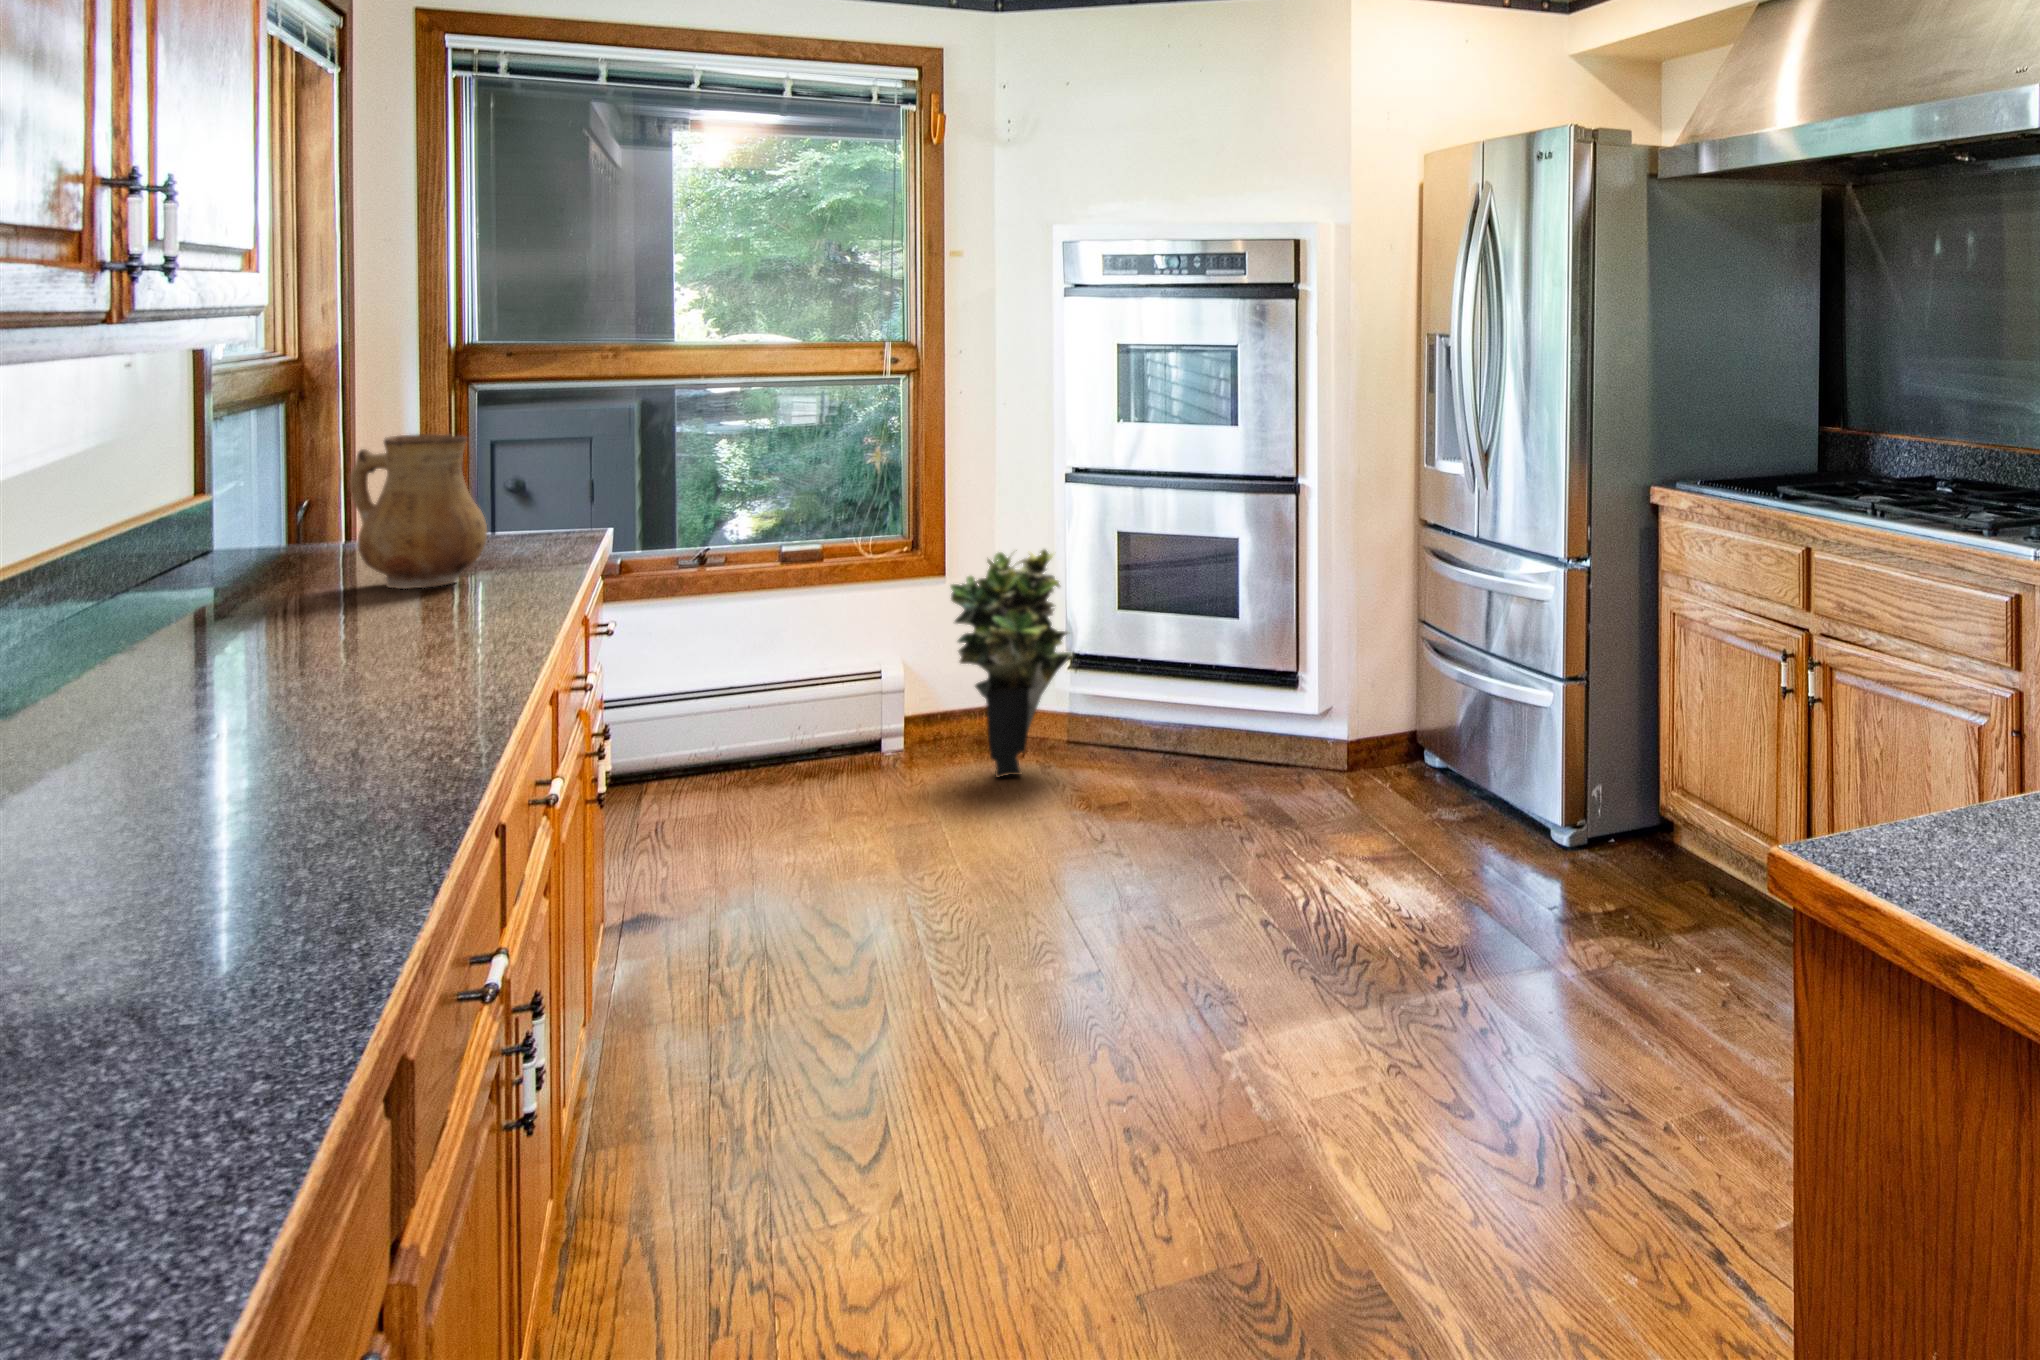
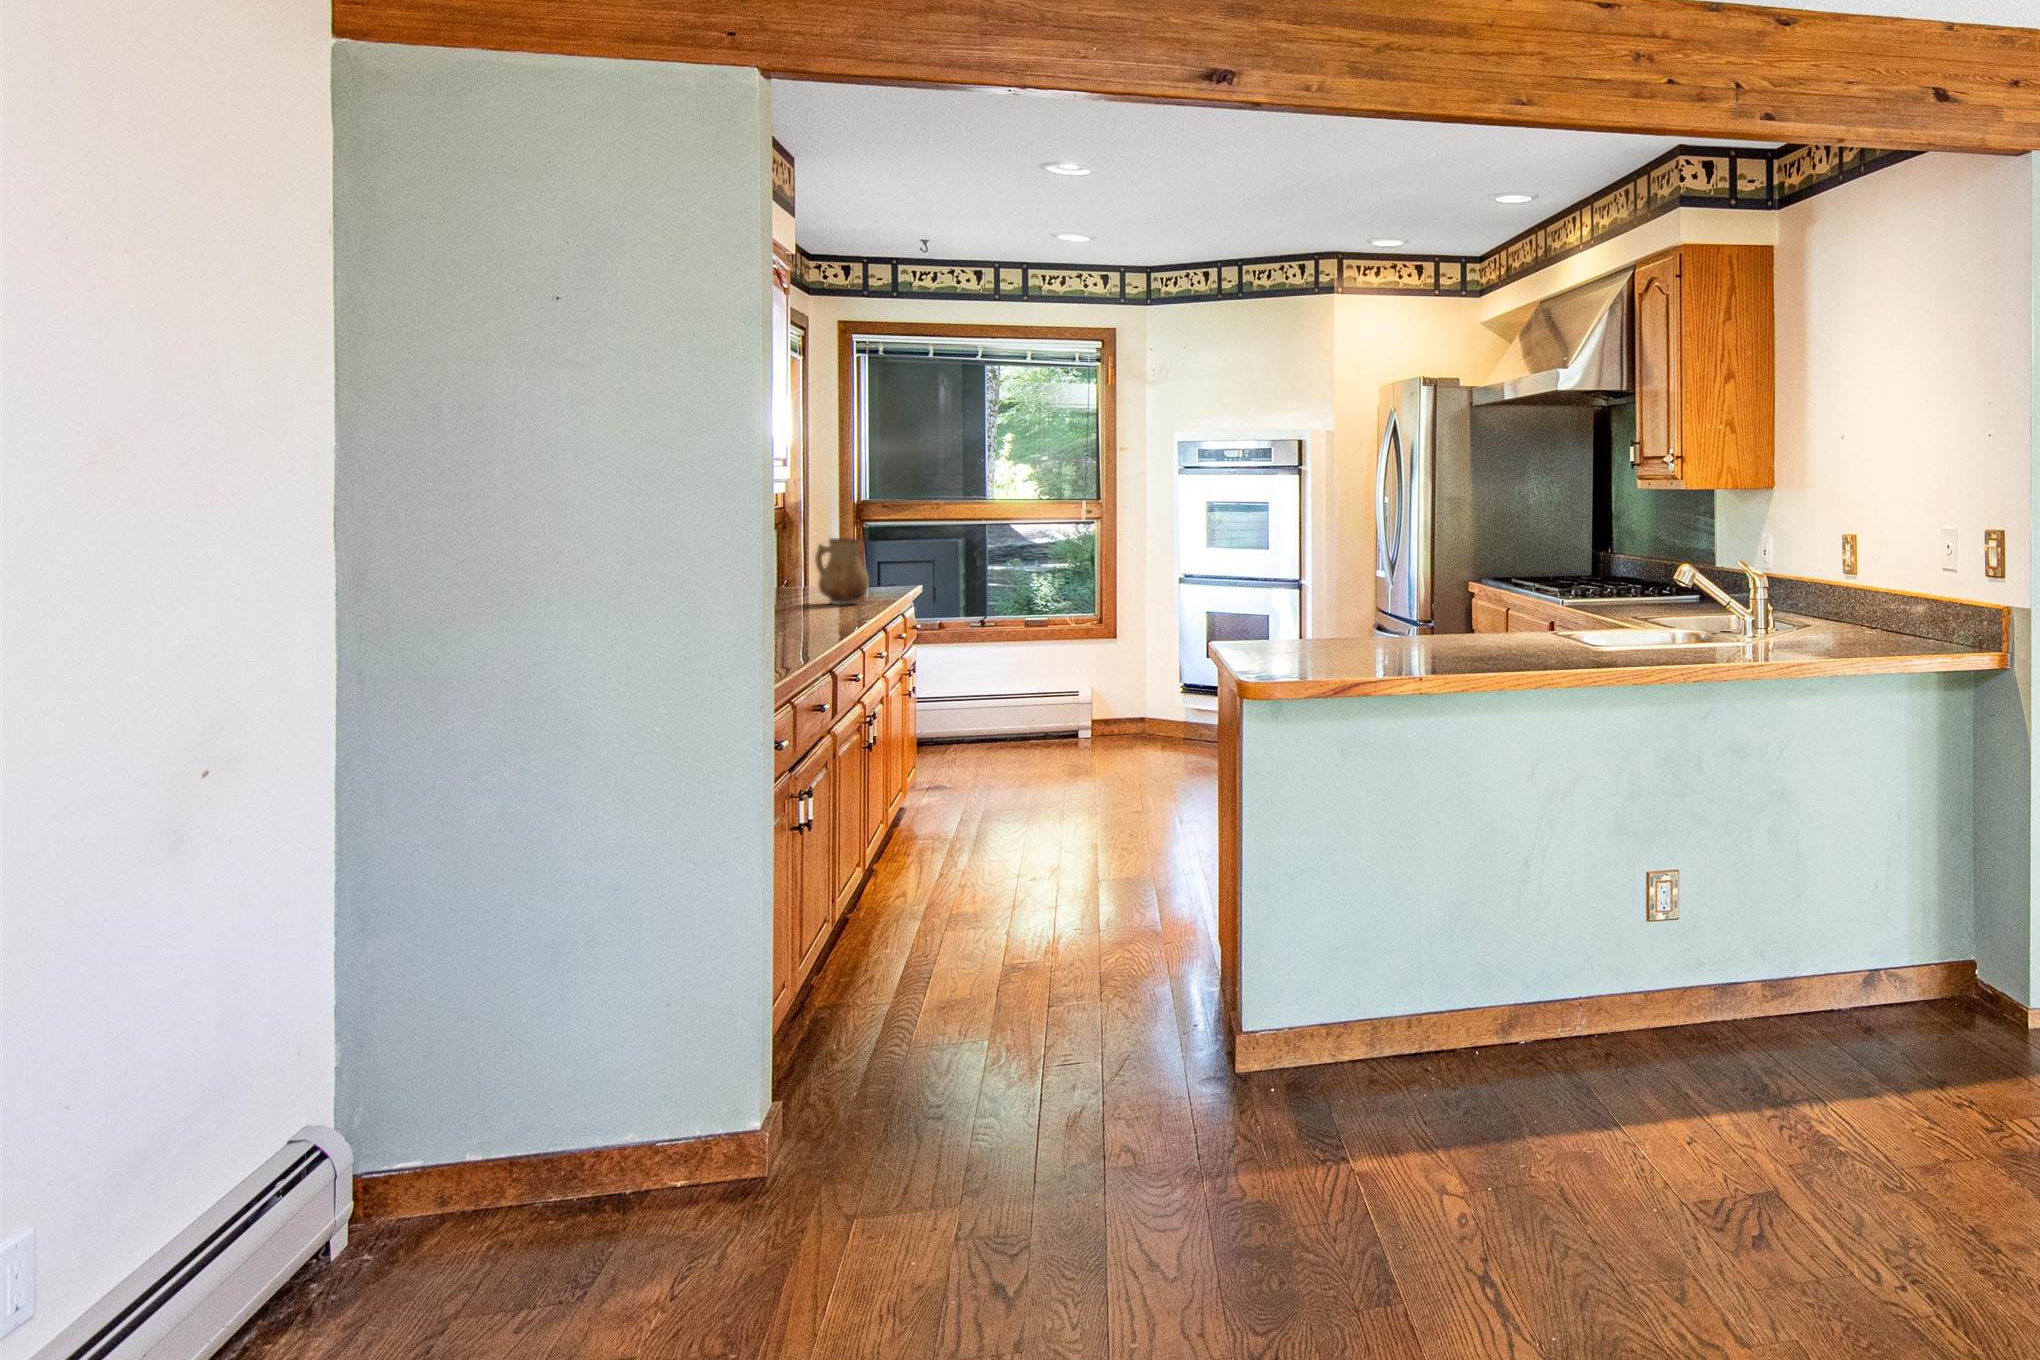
potted plant: present [951,550,1073,777] -> none [1110,623,1180,751]

